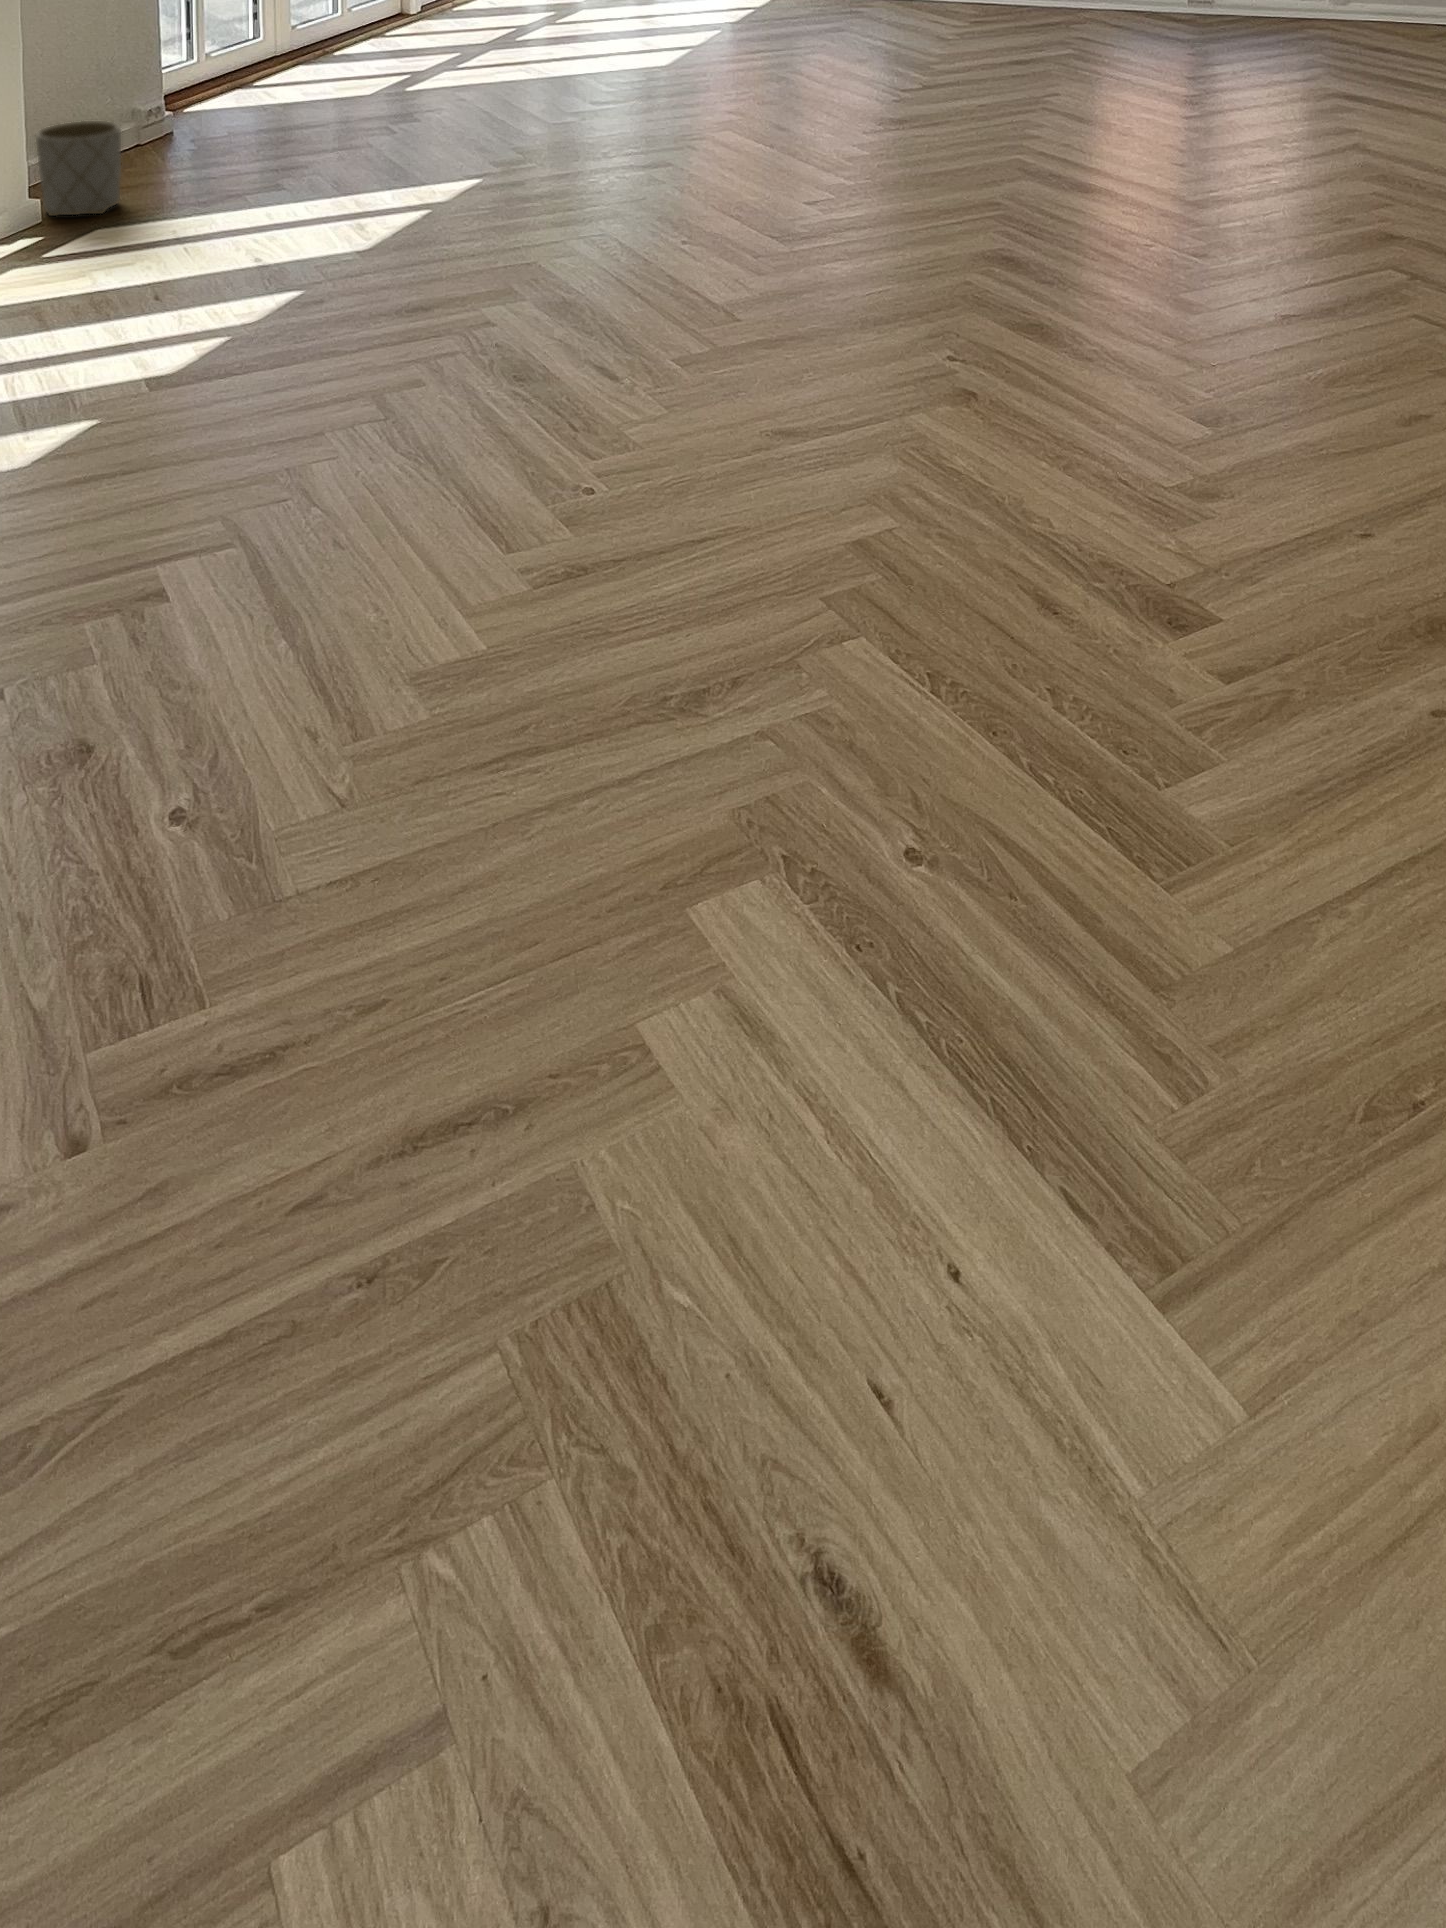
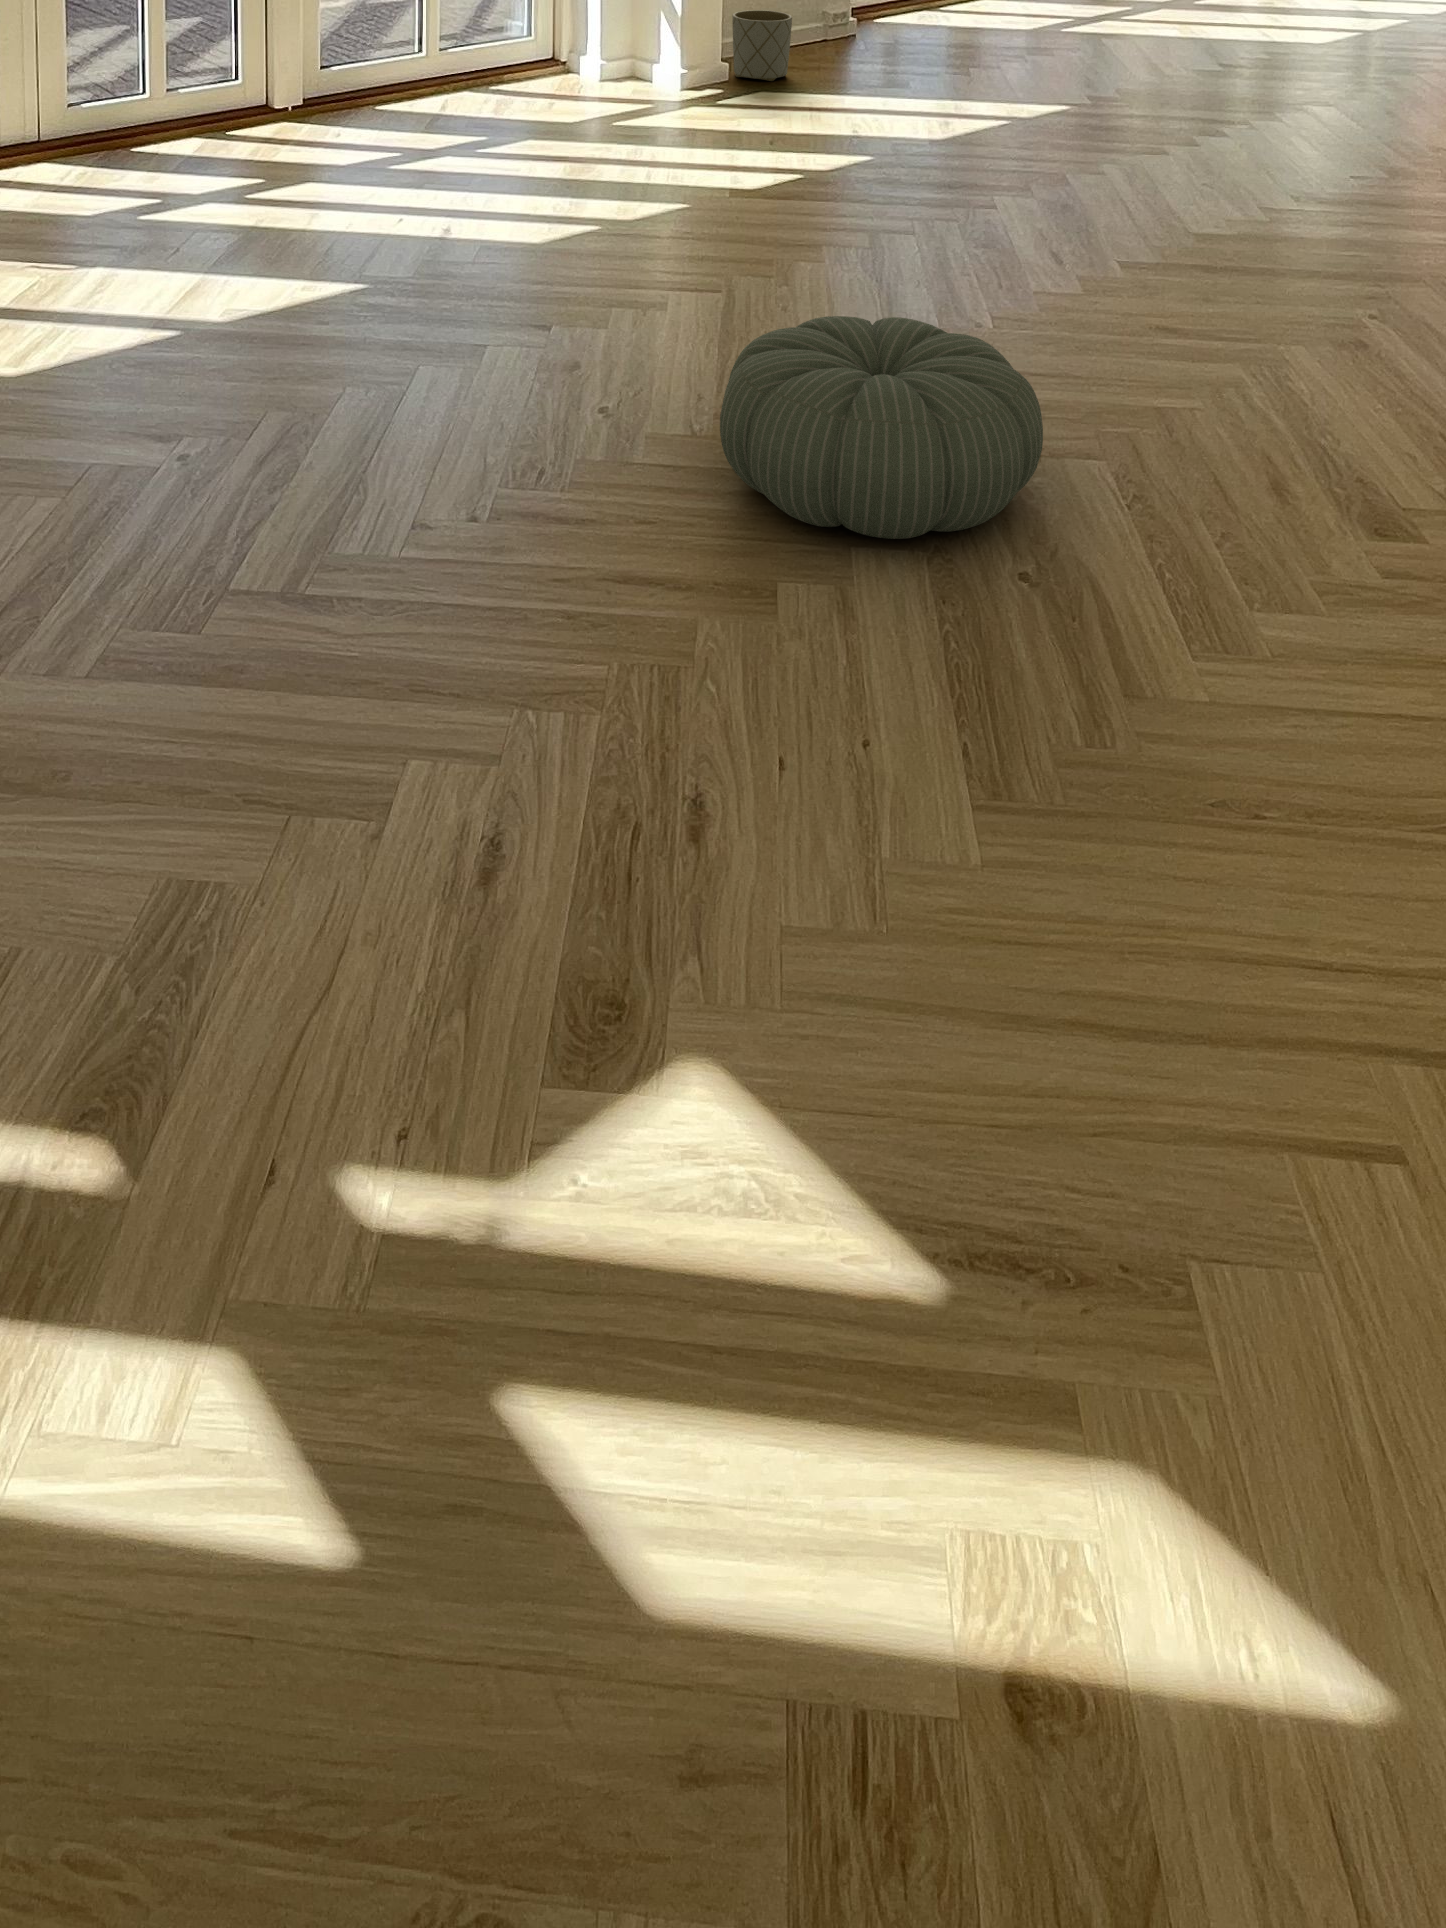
pouf: none [422,589,928,1030] -> present [720,316,1043,539]

